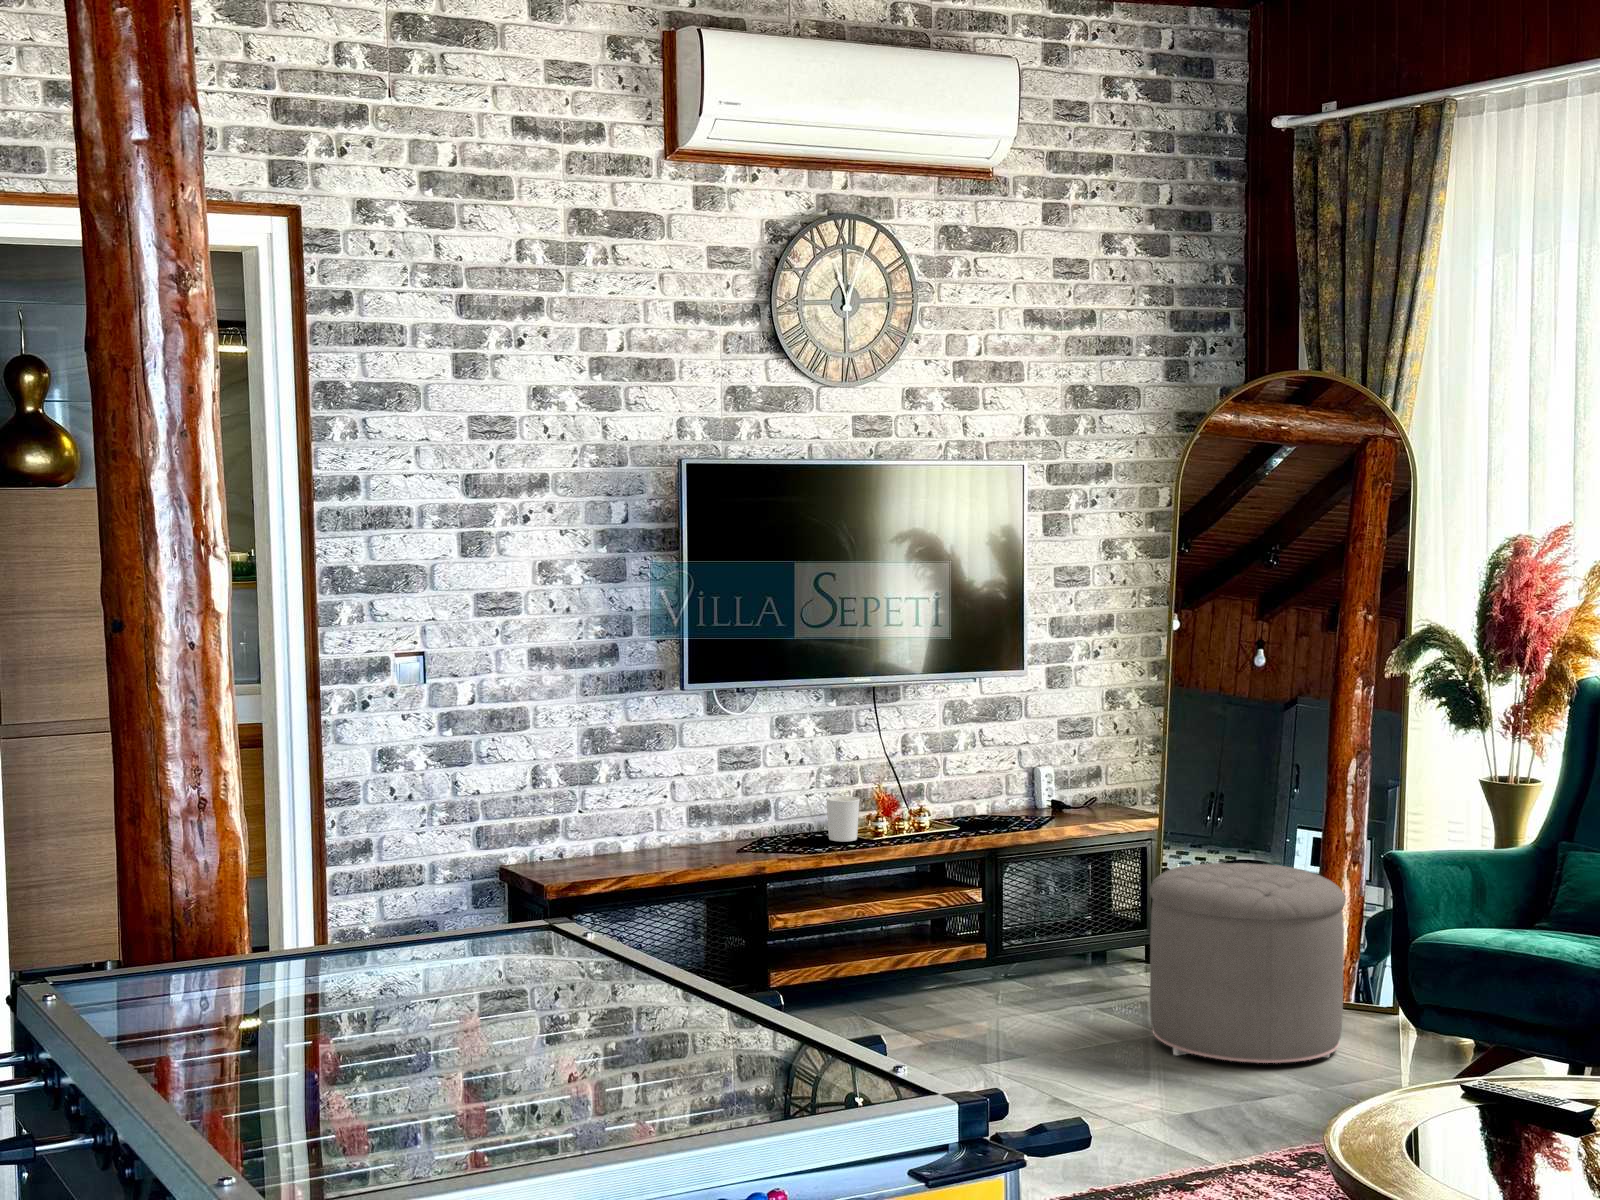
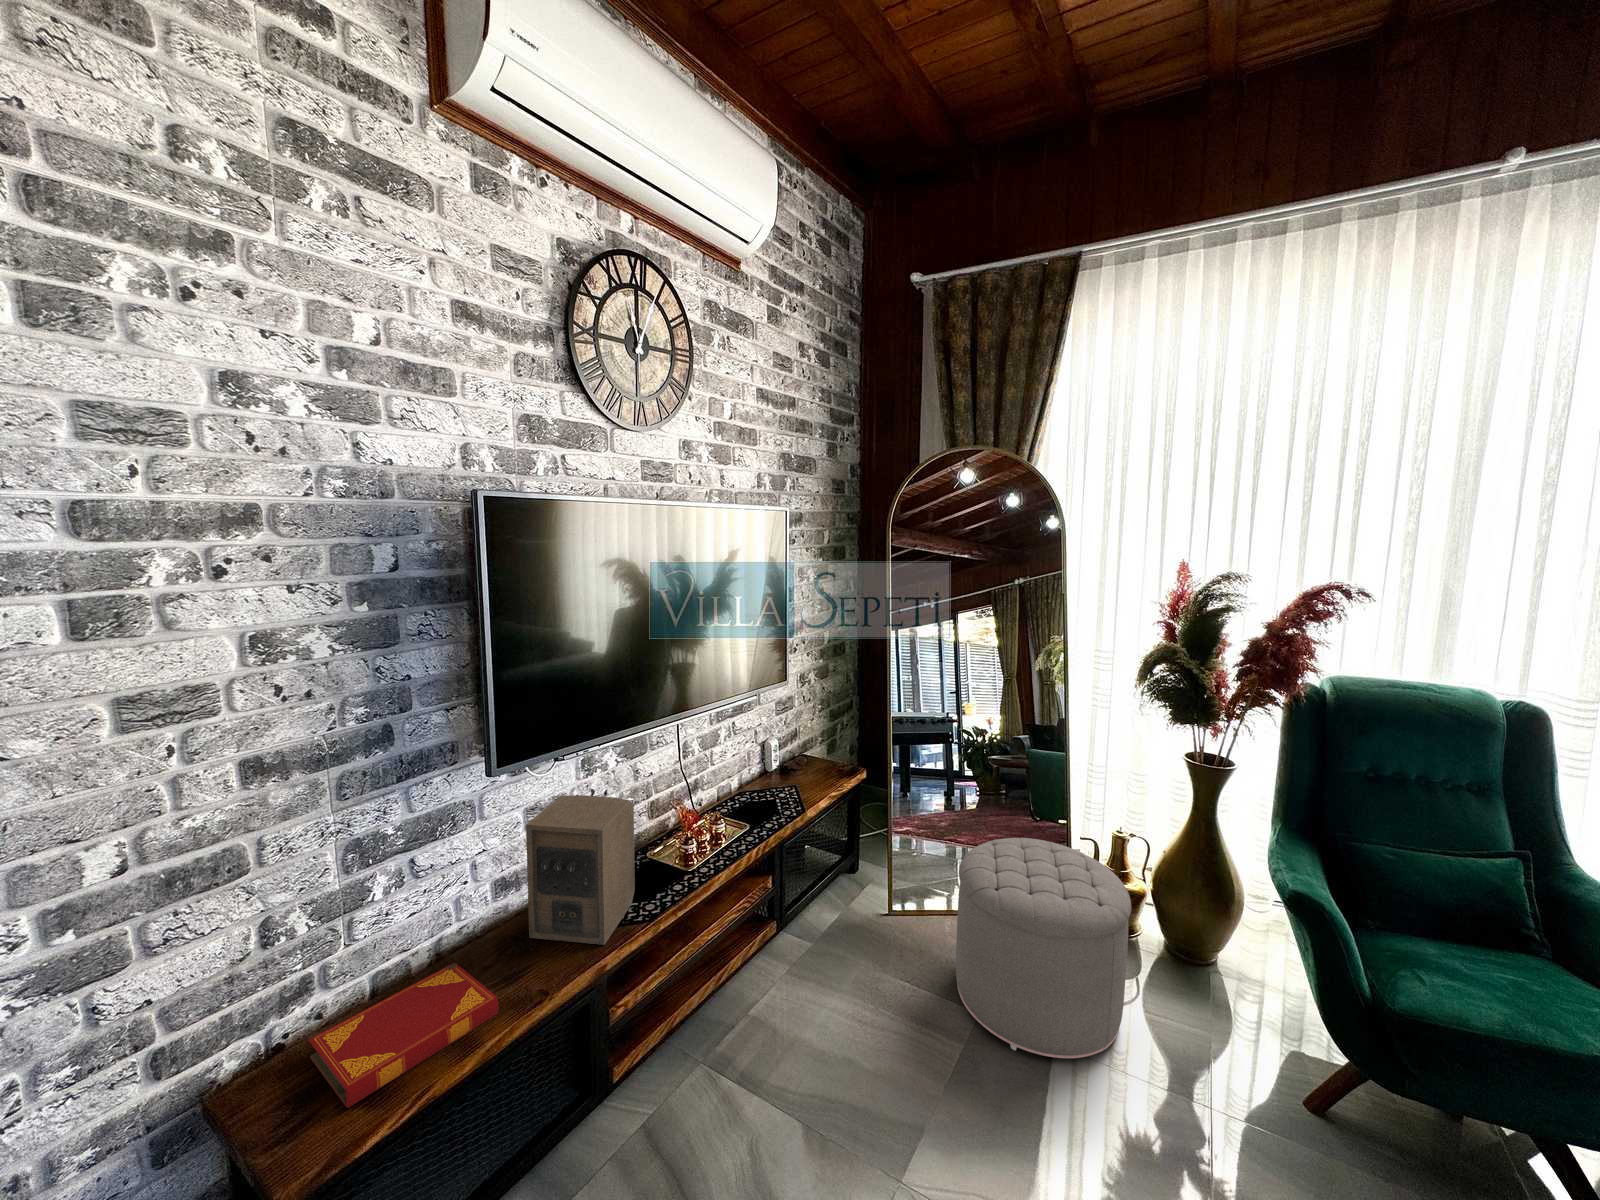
speaker: none [712,739,809,857] -> present [526,795,635,945]
candle holder: present [826,796,860,842] -> none [643,828,676,880]
hardback book: none [557,843,676,876] -> present [309,963,498,1108]

